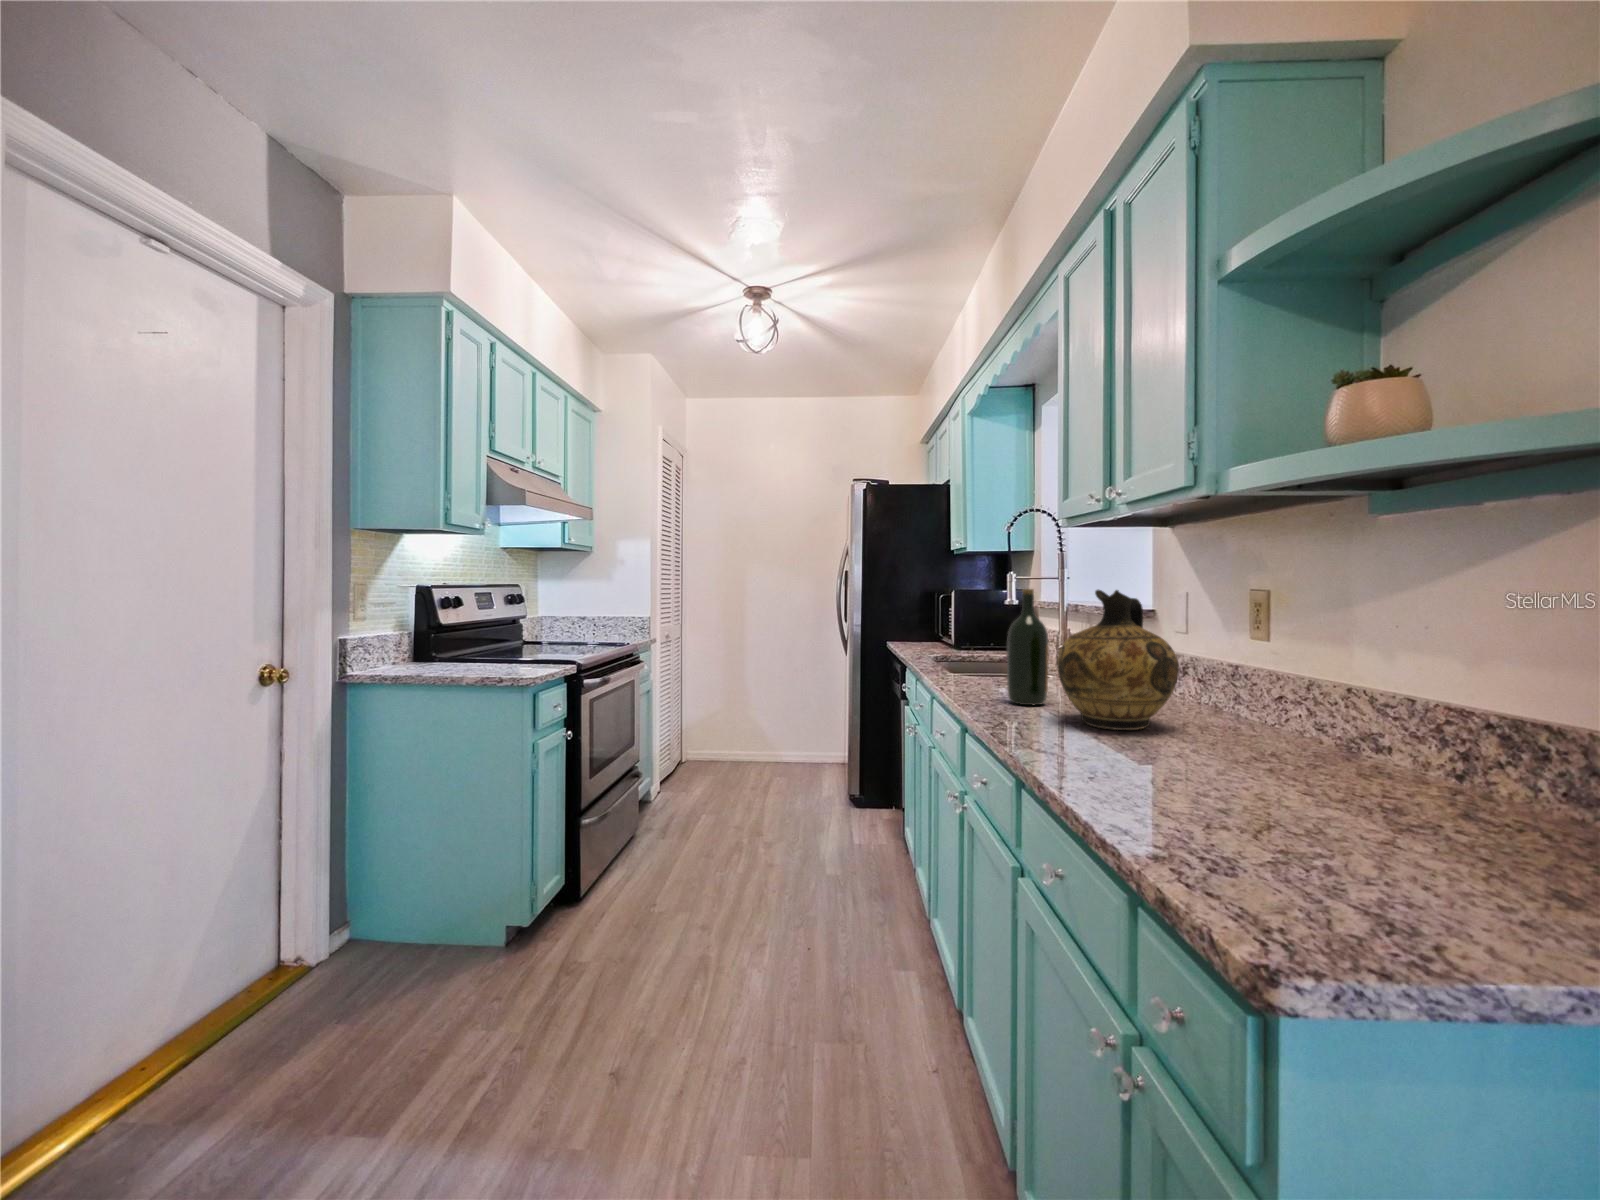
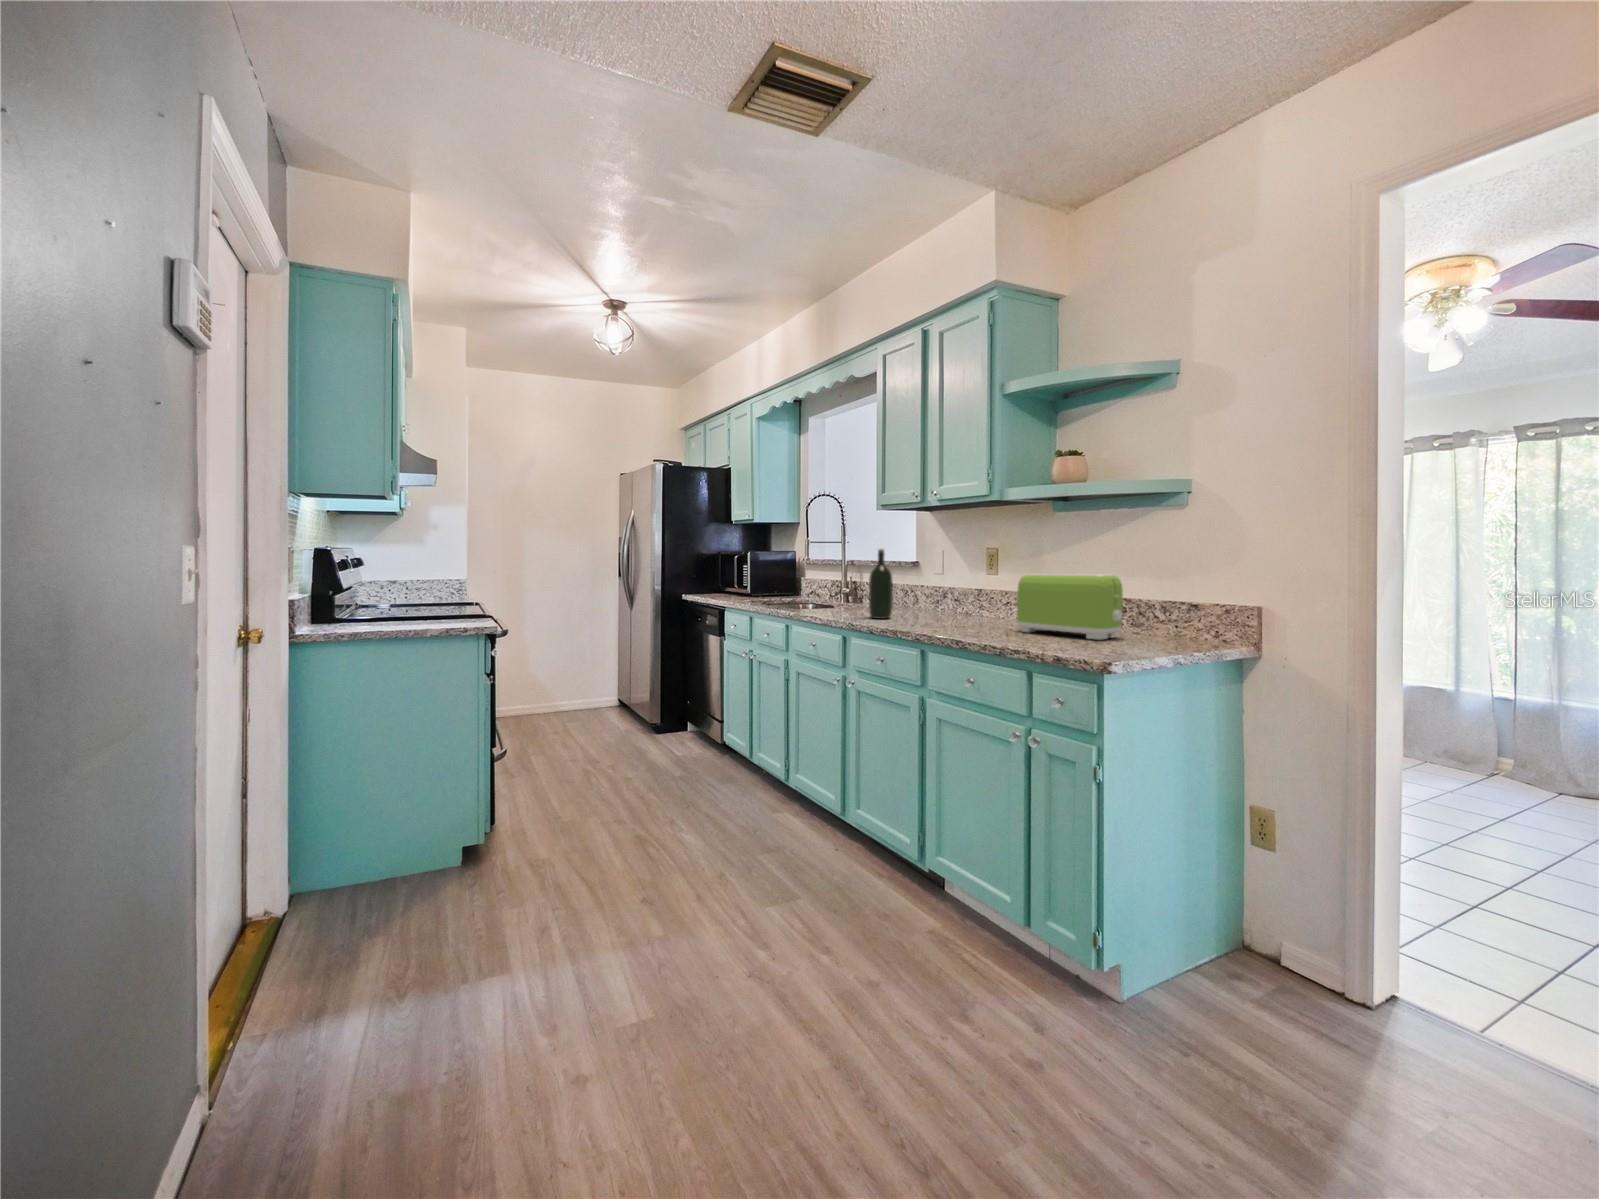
ceramic jug: present [1057,590,1179,730] -> none [914,548,975,624]
toaster: none [1208,648,1469,830] -> present [1017,574,1123,640]

